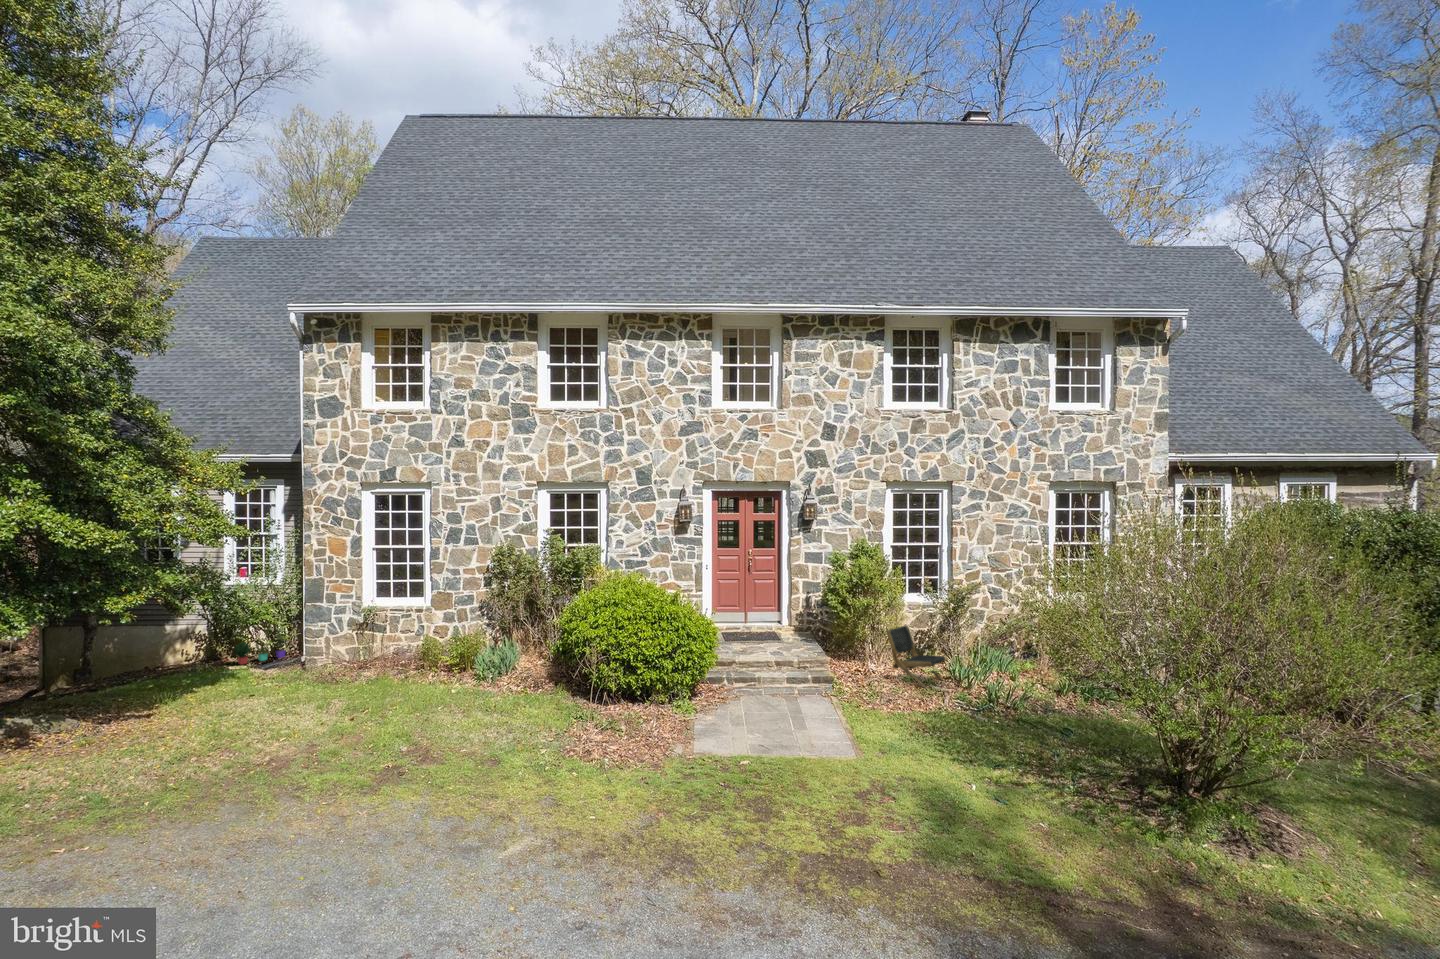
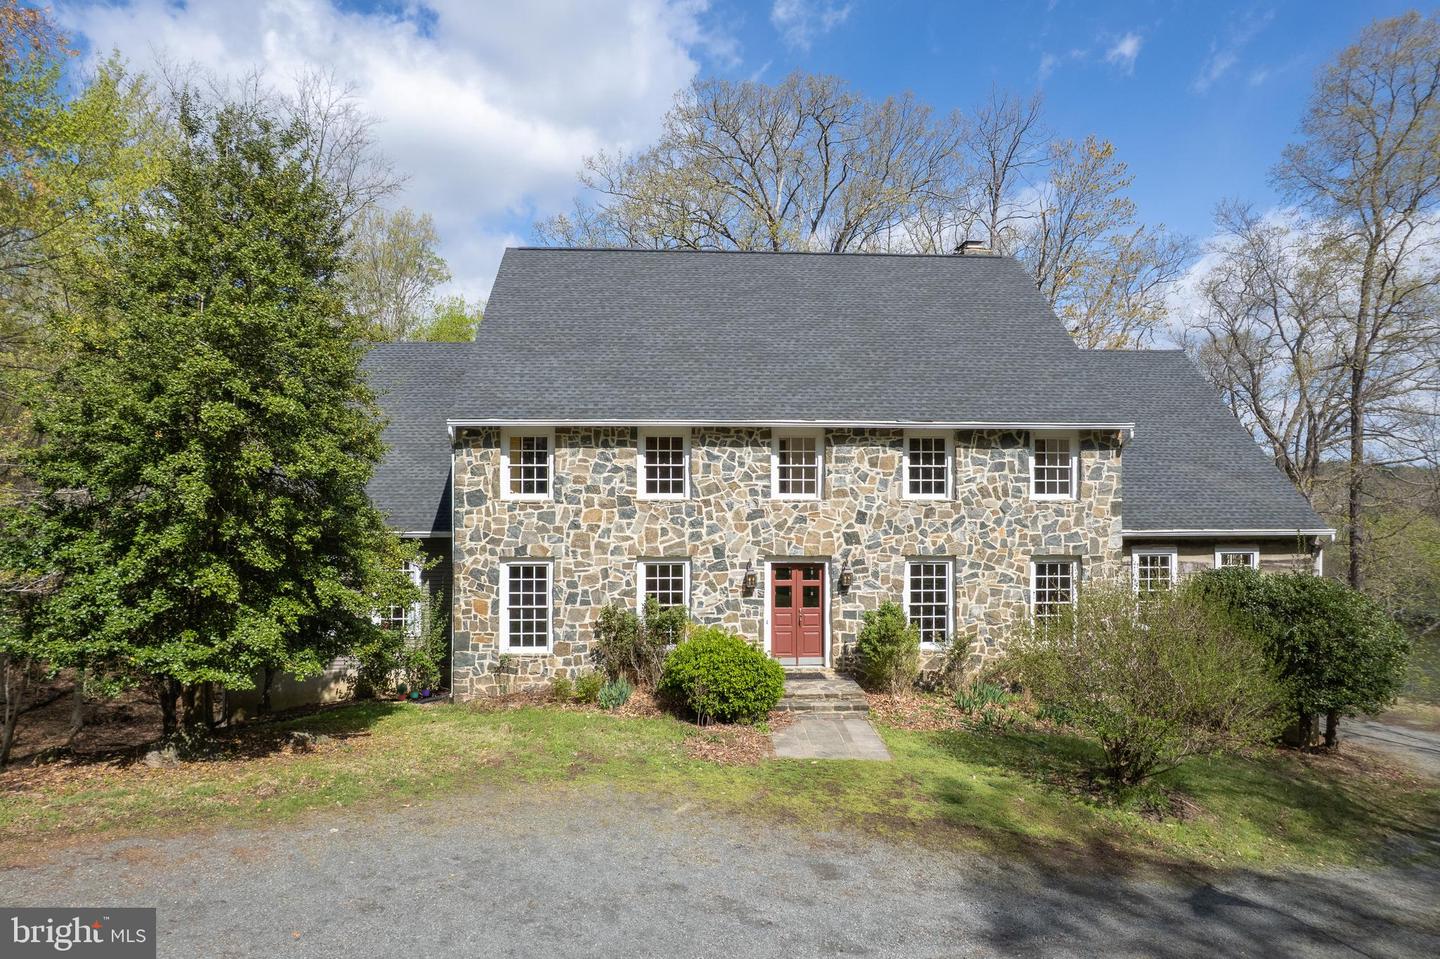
lounge chair: present [885,625,946,688] -> none [905,667,952,716]

